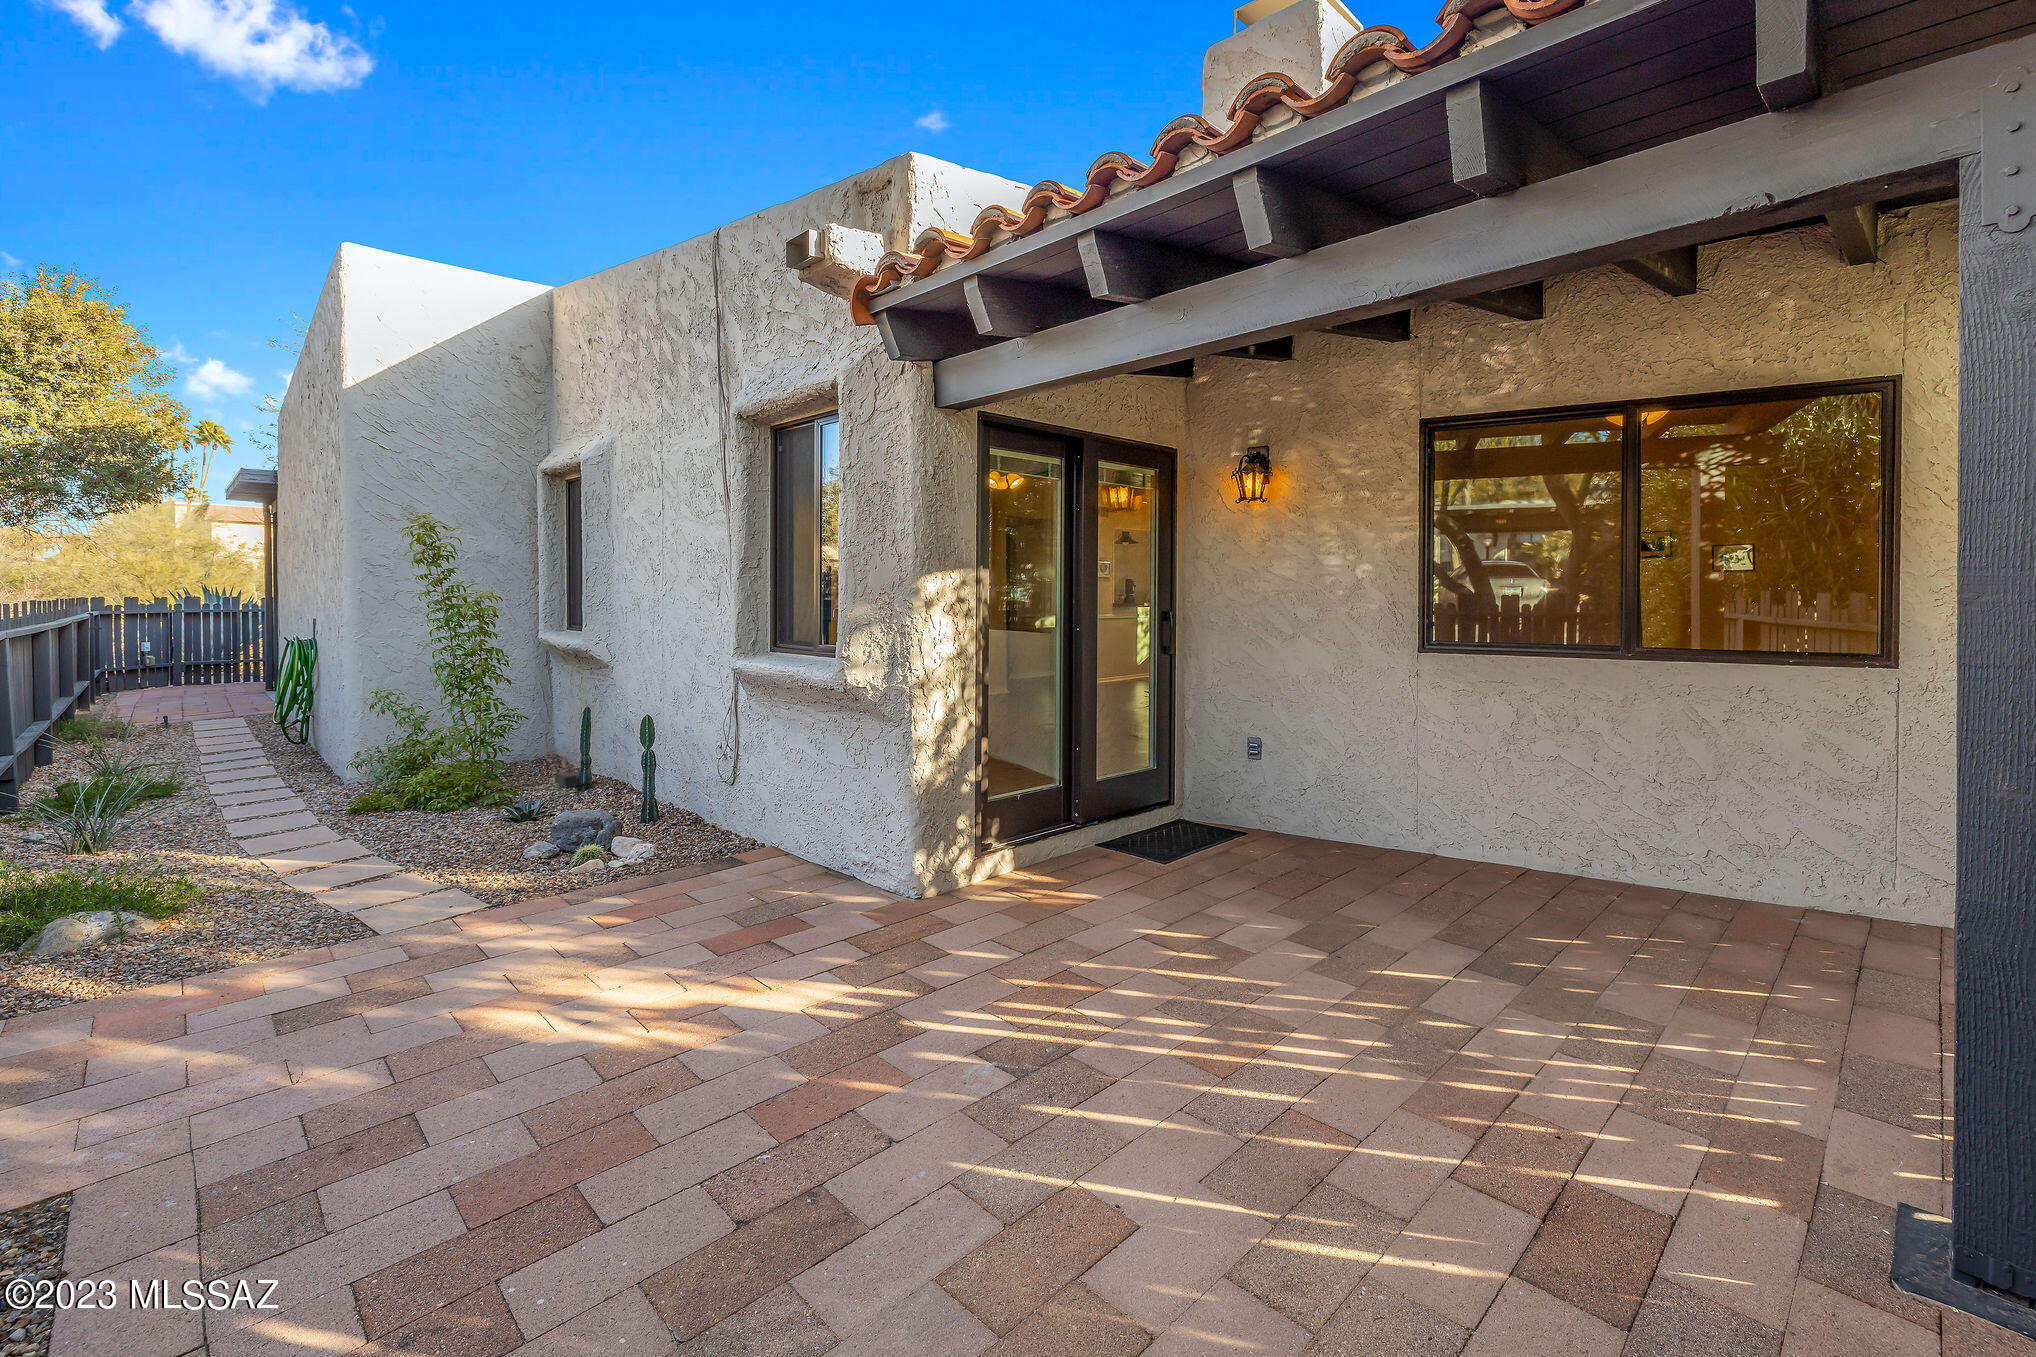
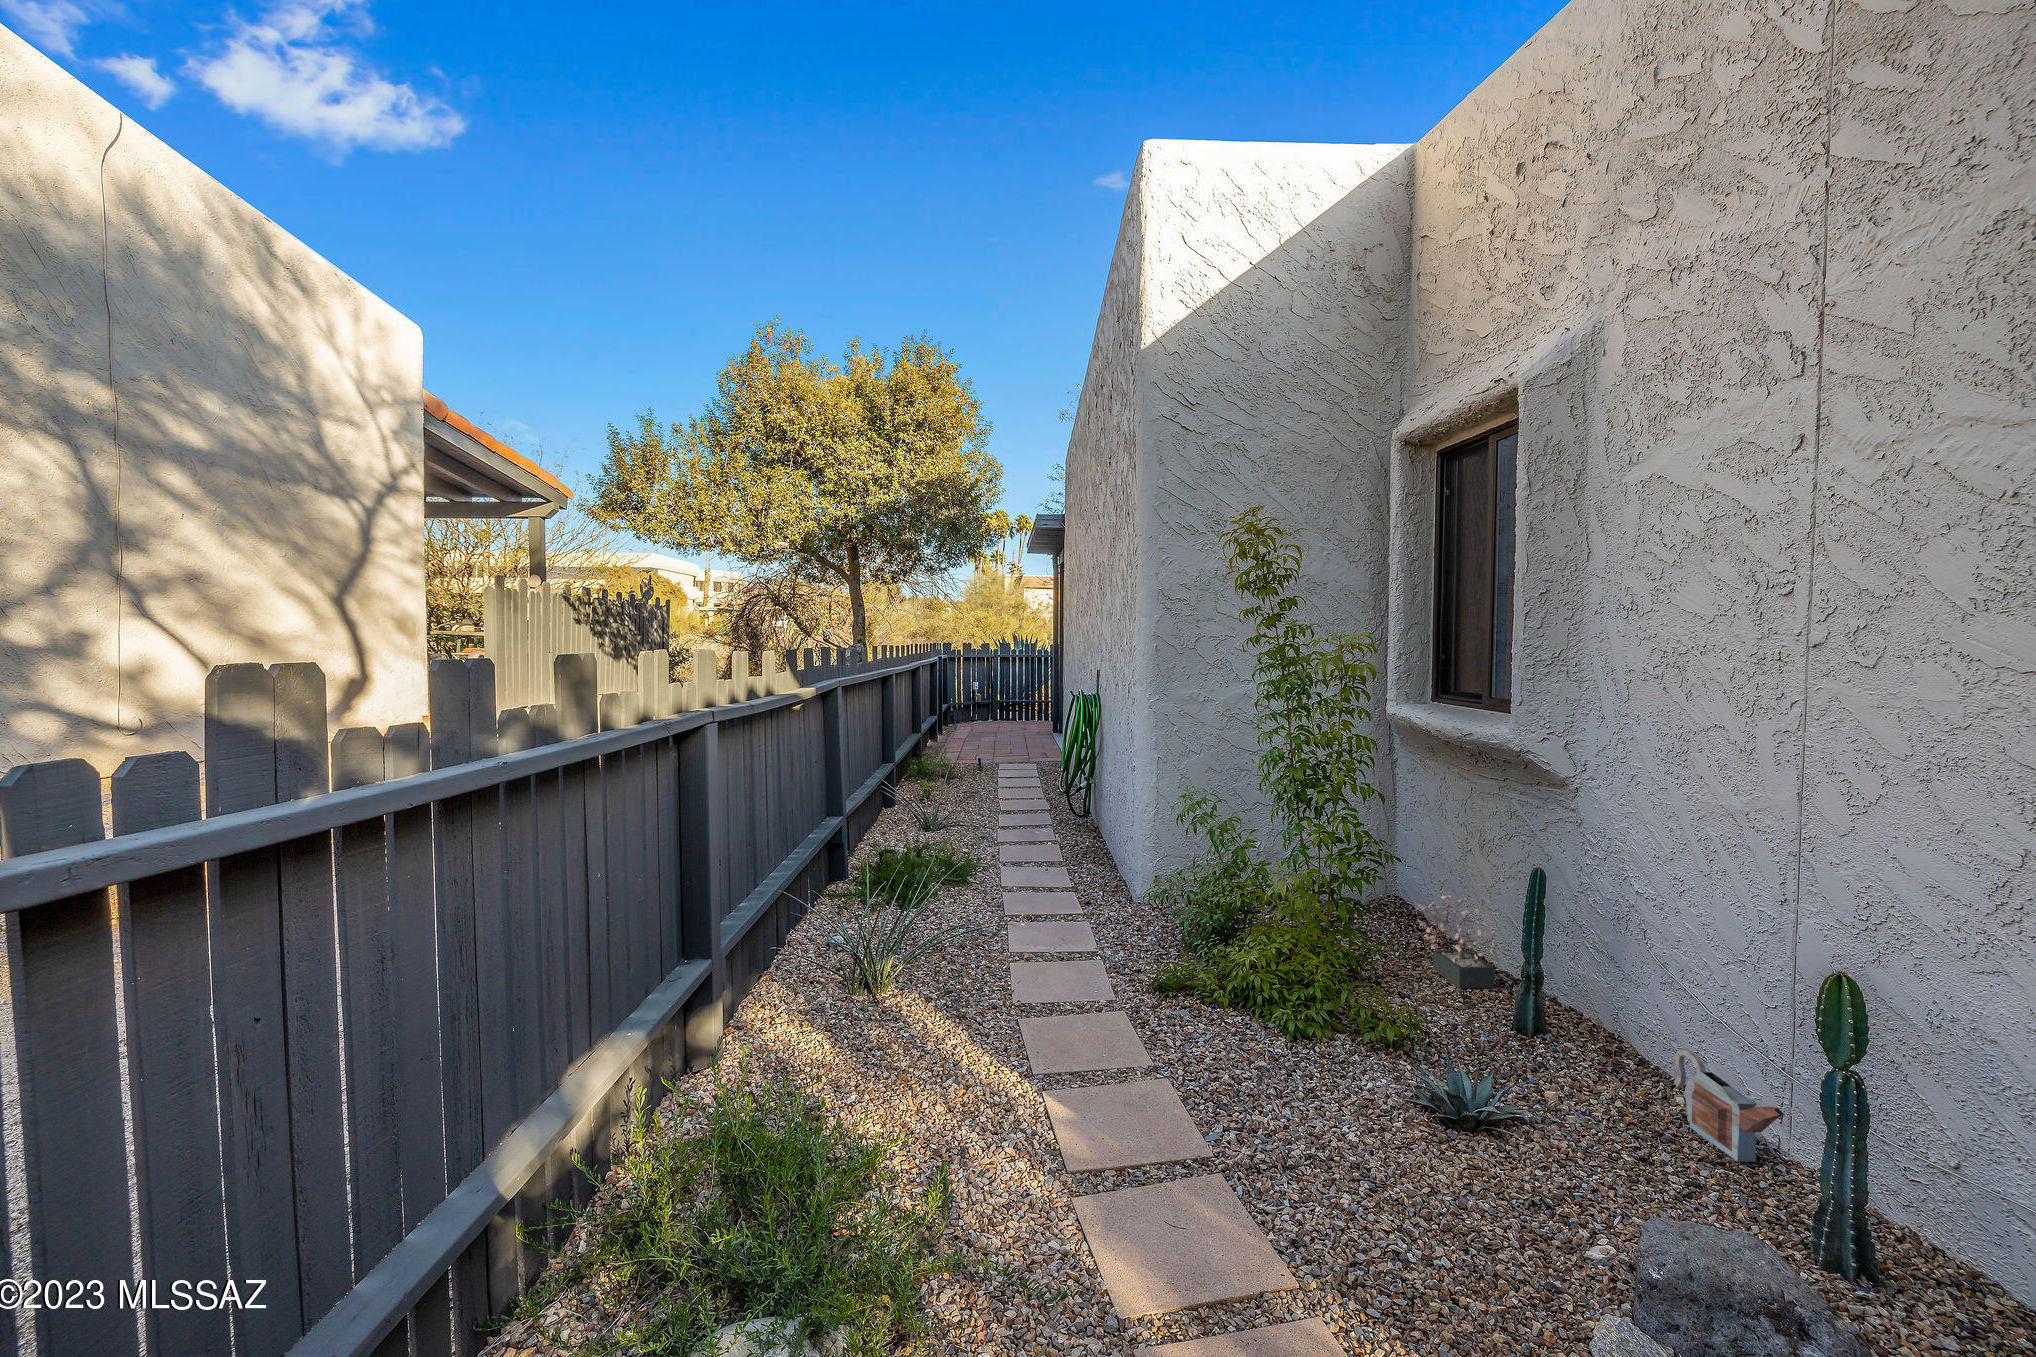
watering can: none [634,776,655,812] -> present [1674,1049,1784,1162]

